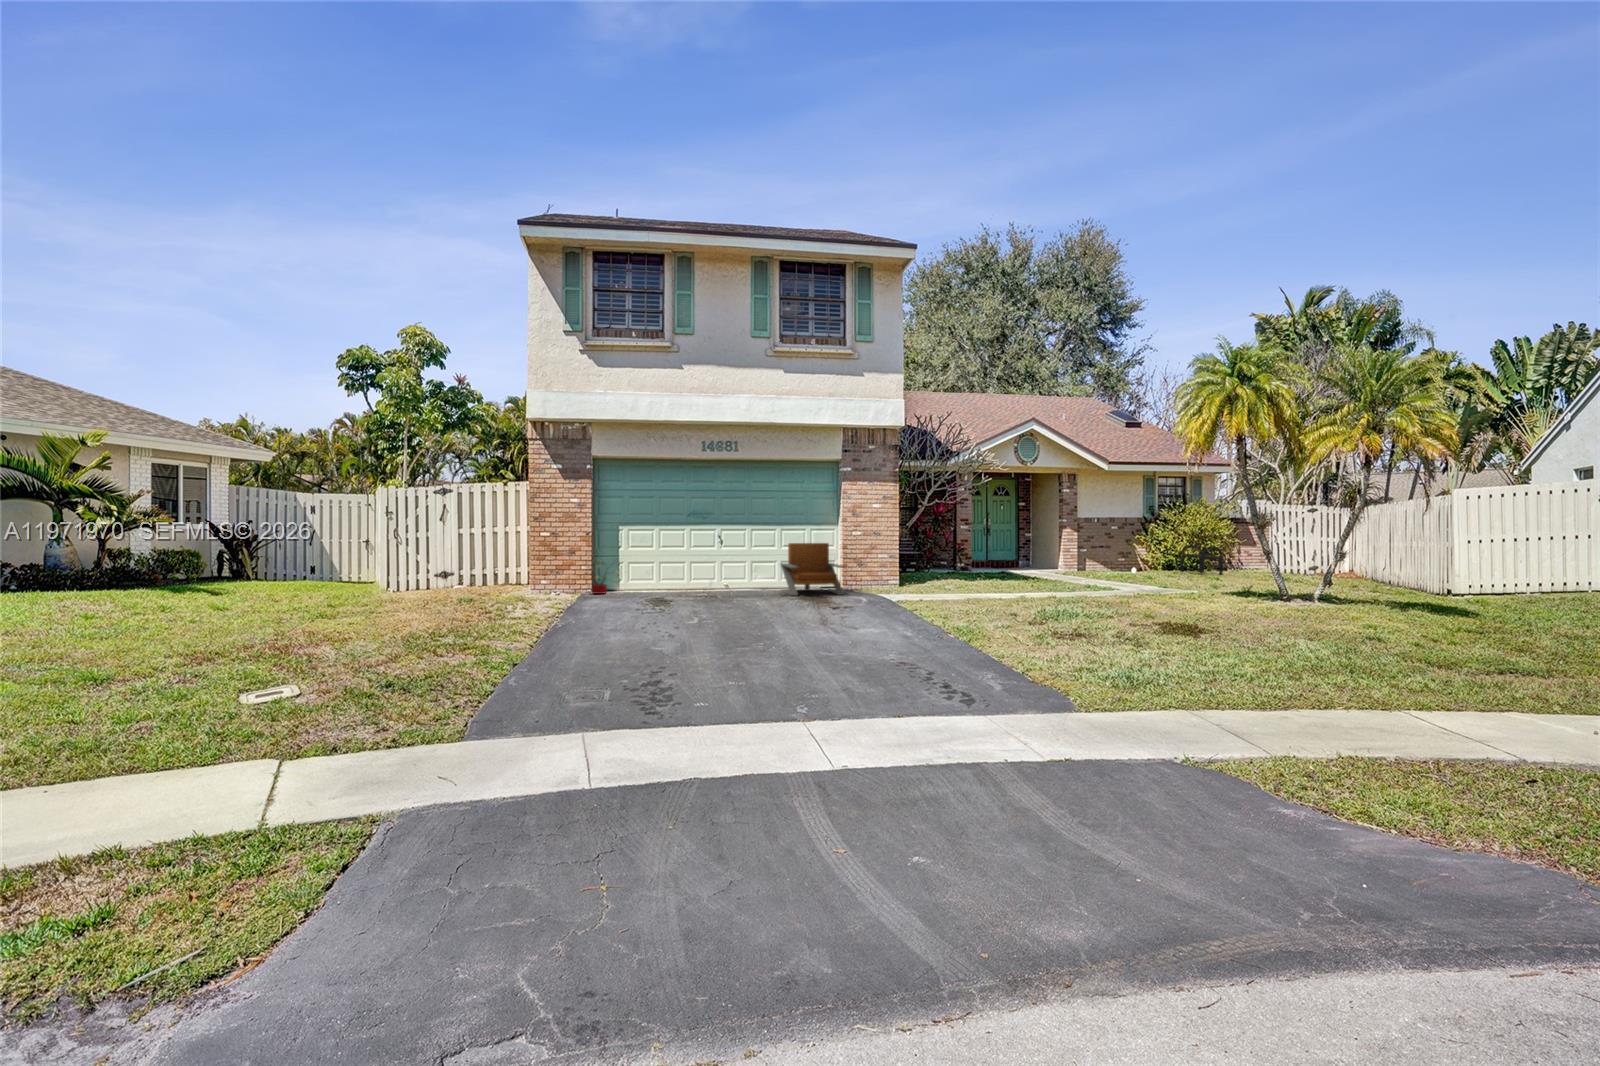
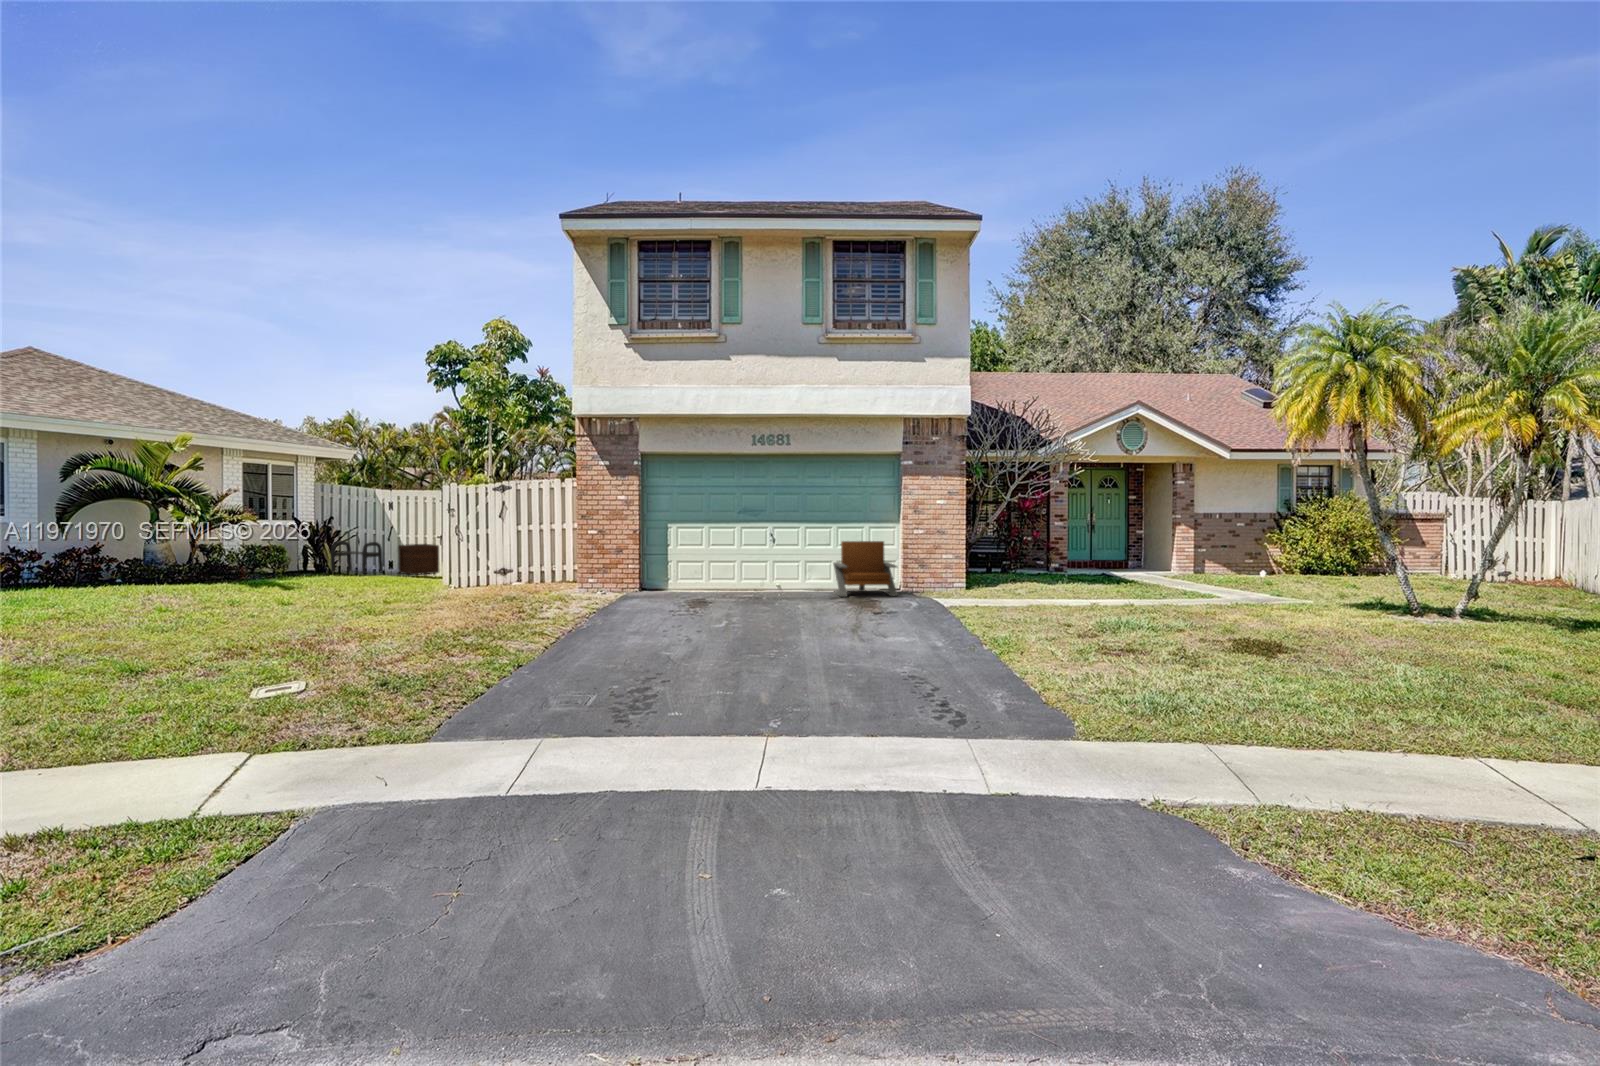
bench: present [1180,545,1223,575] -> present [330,541,383,574]
wooden crate: none [325,547,369,579] -> present [398,544,439,575]
decorative plant: present [585,563,614,594] -> none [626,556,667,592]

